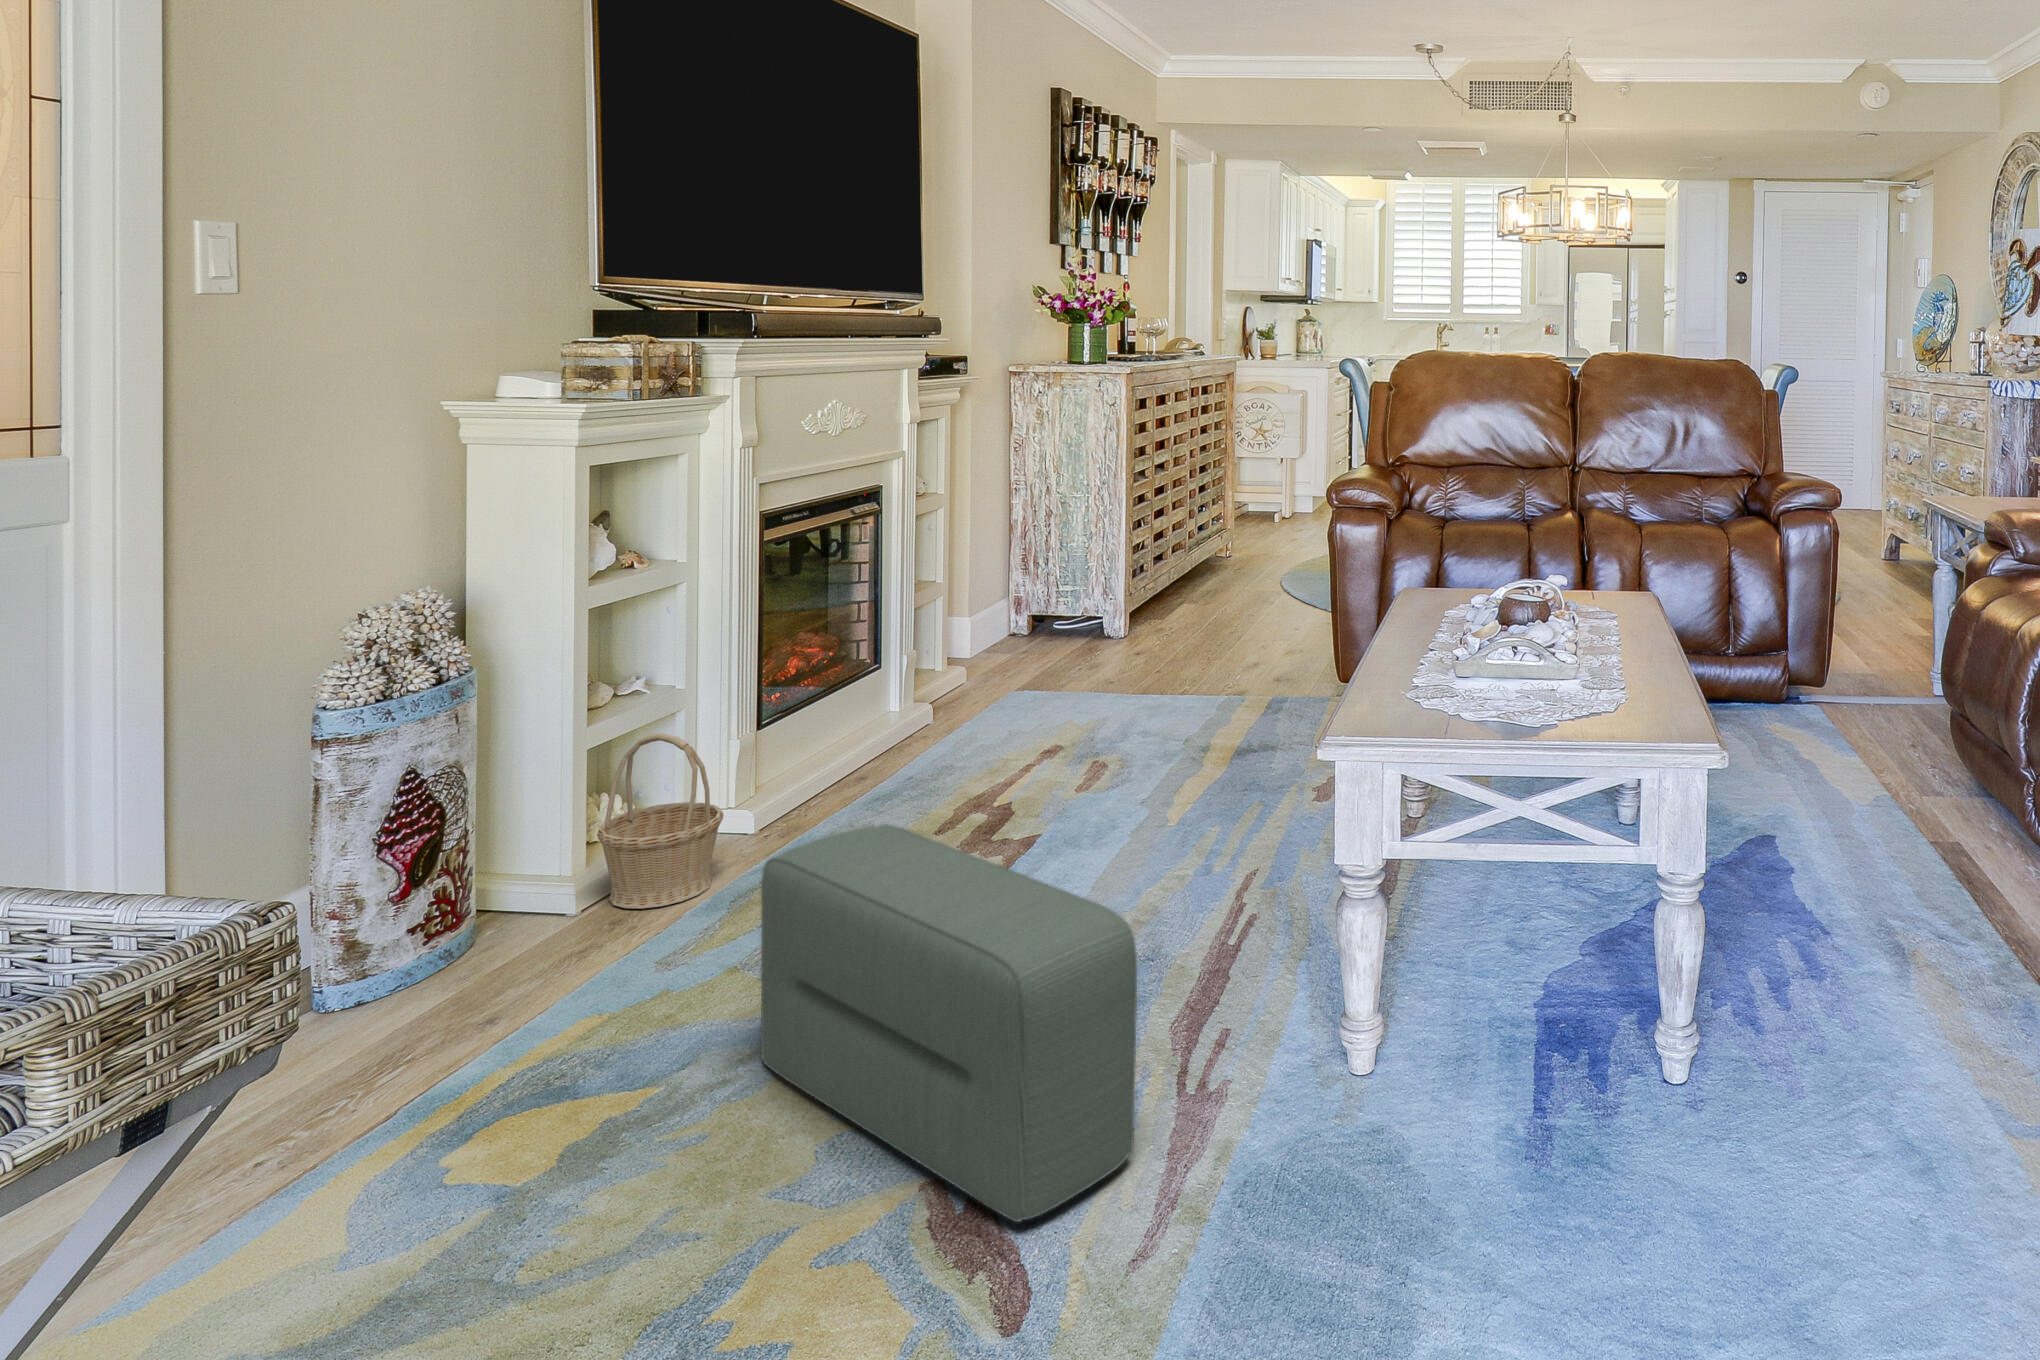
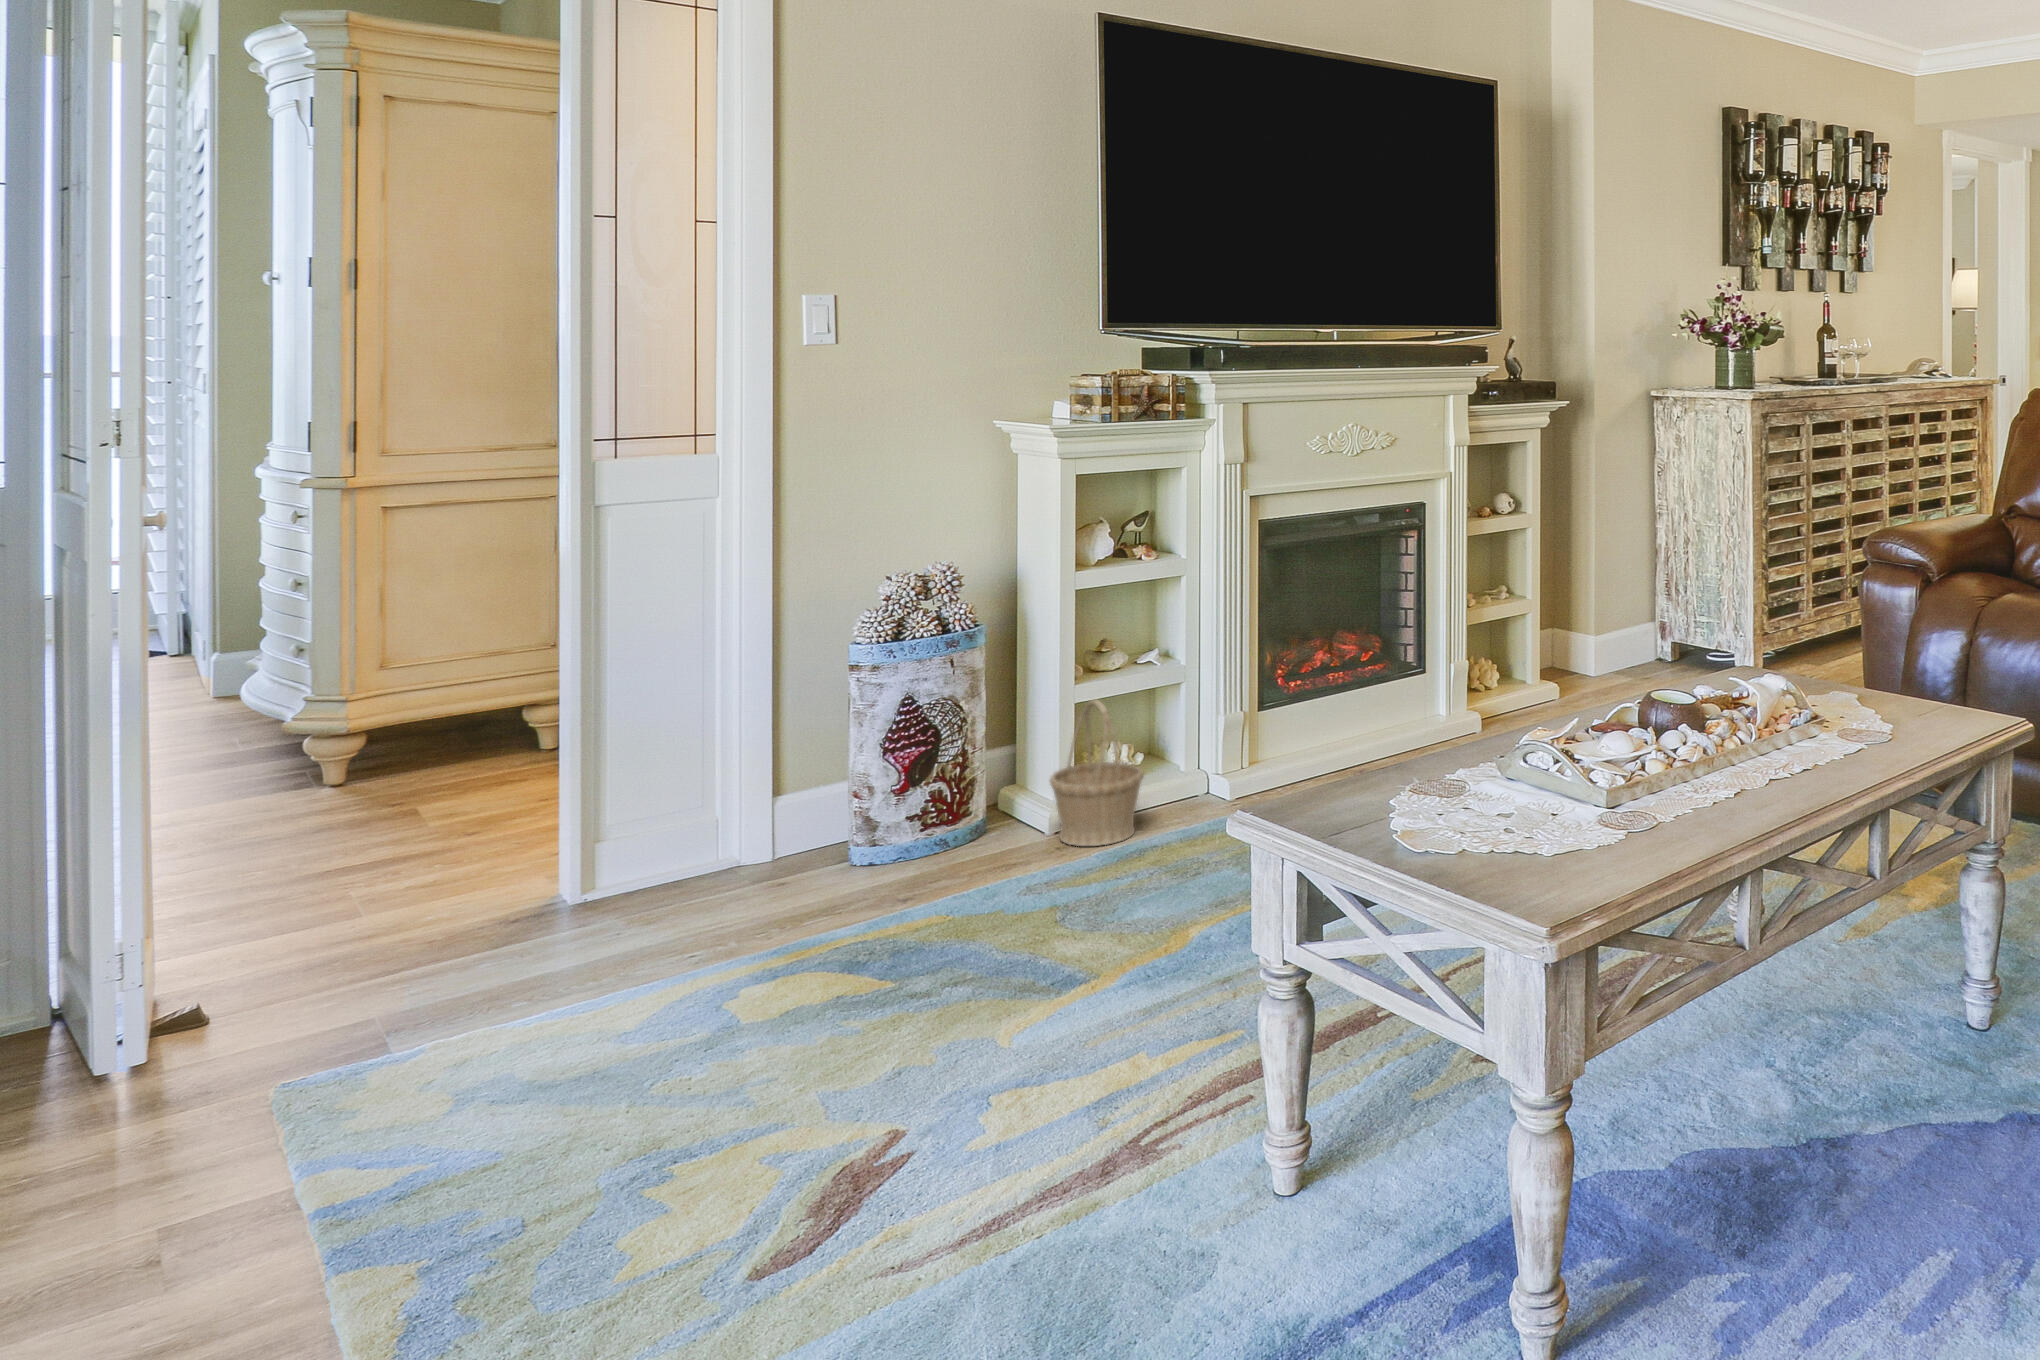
pouf: present [761,824,1137,1222] -> none [905,802,1080,1180]

